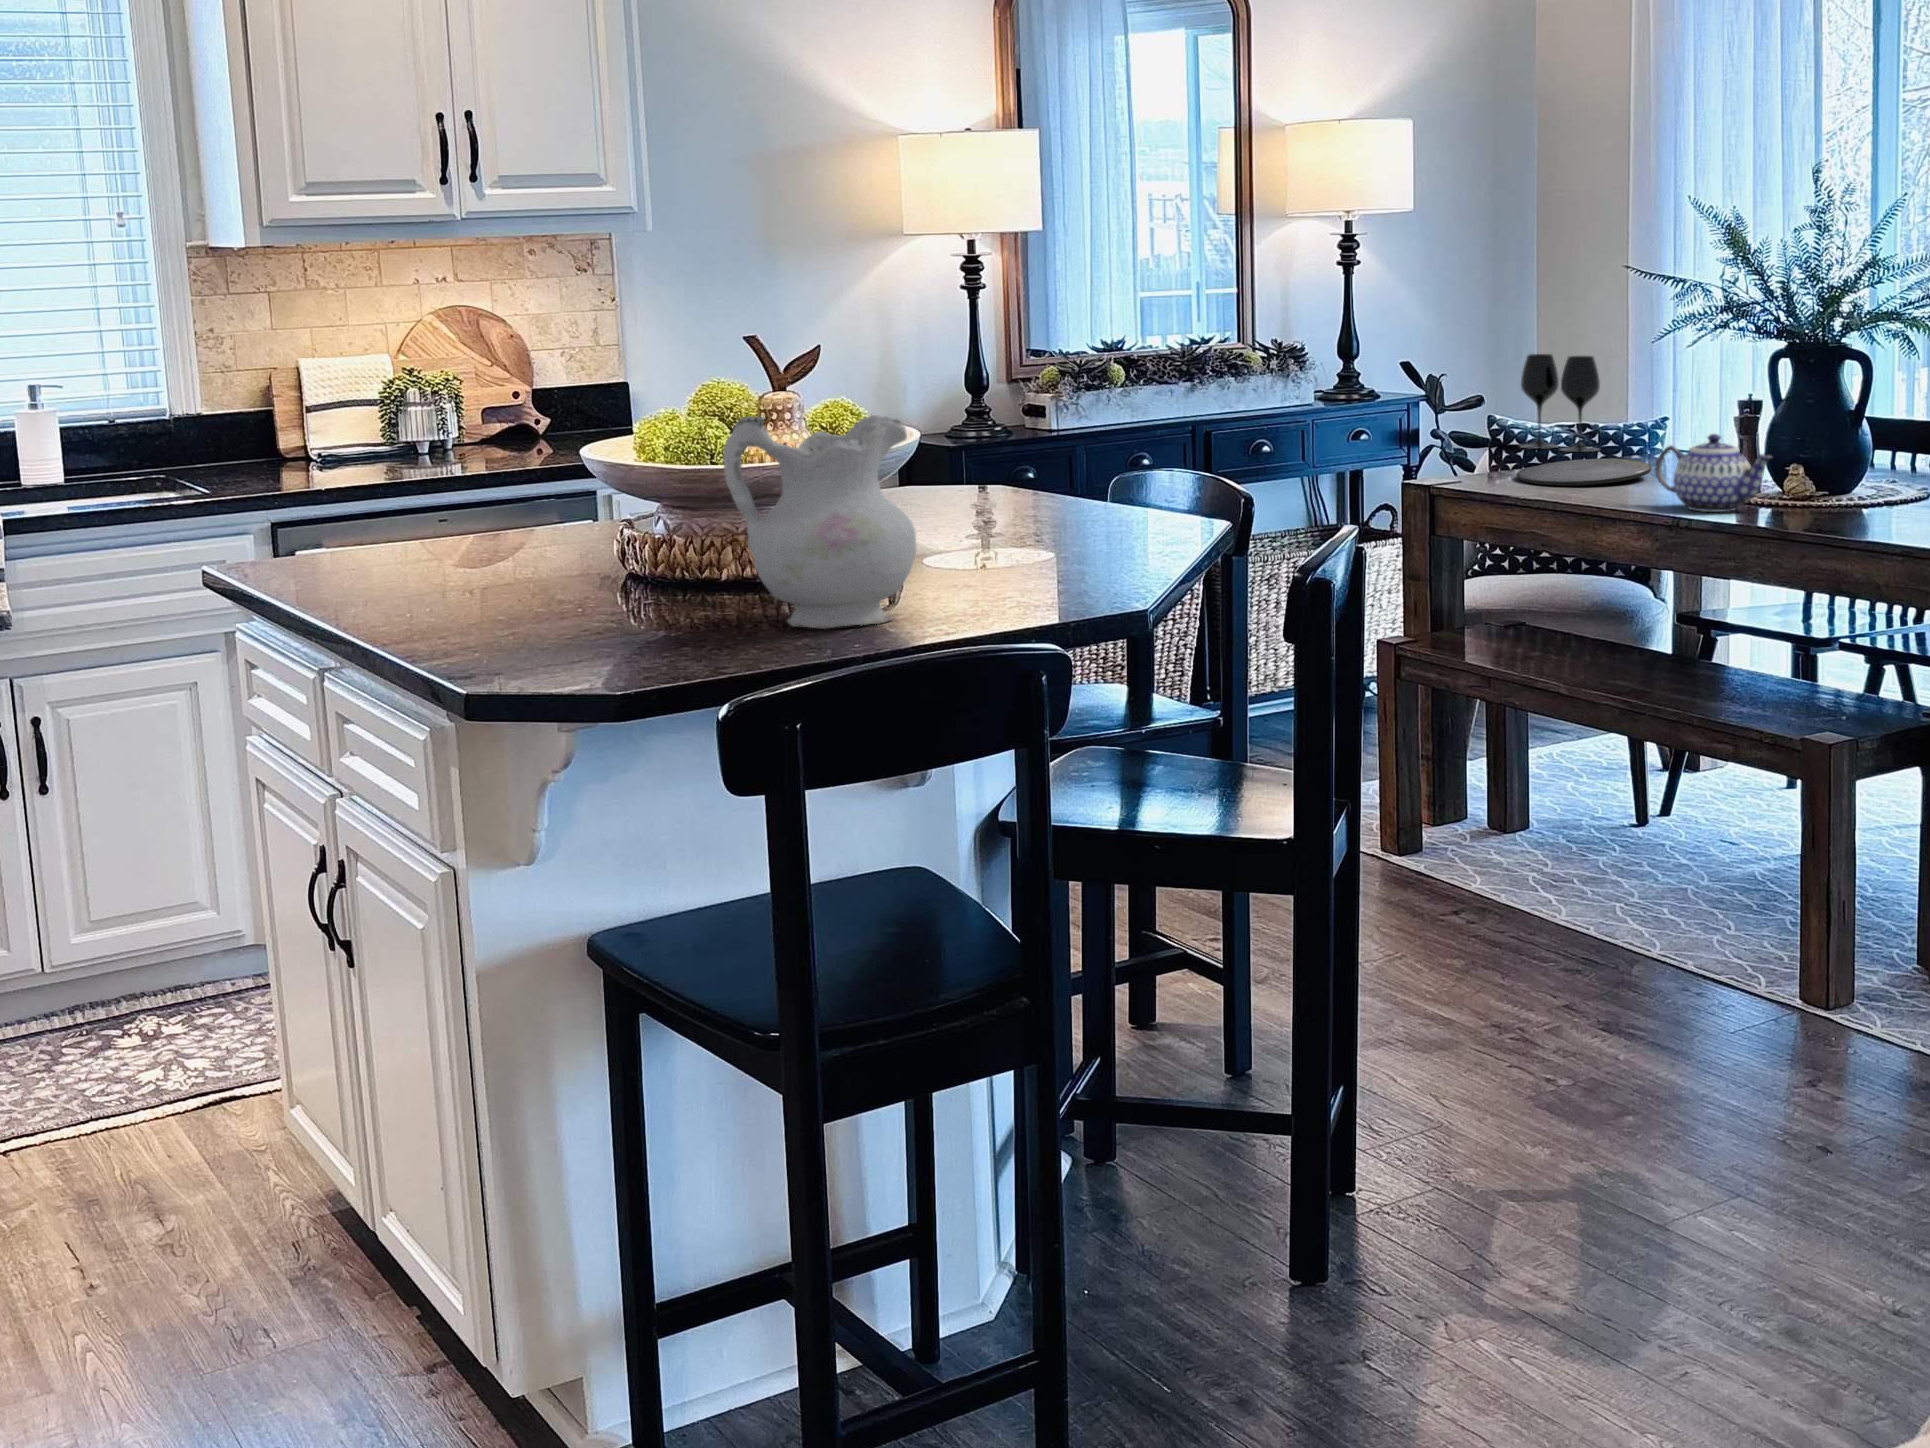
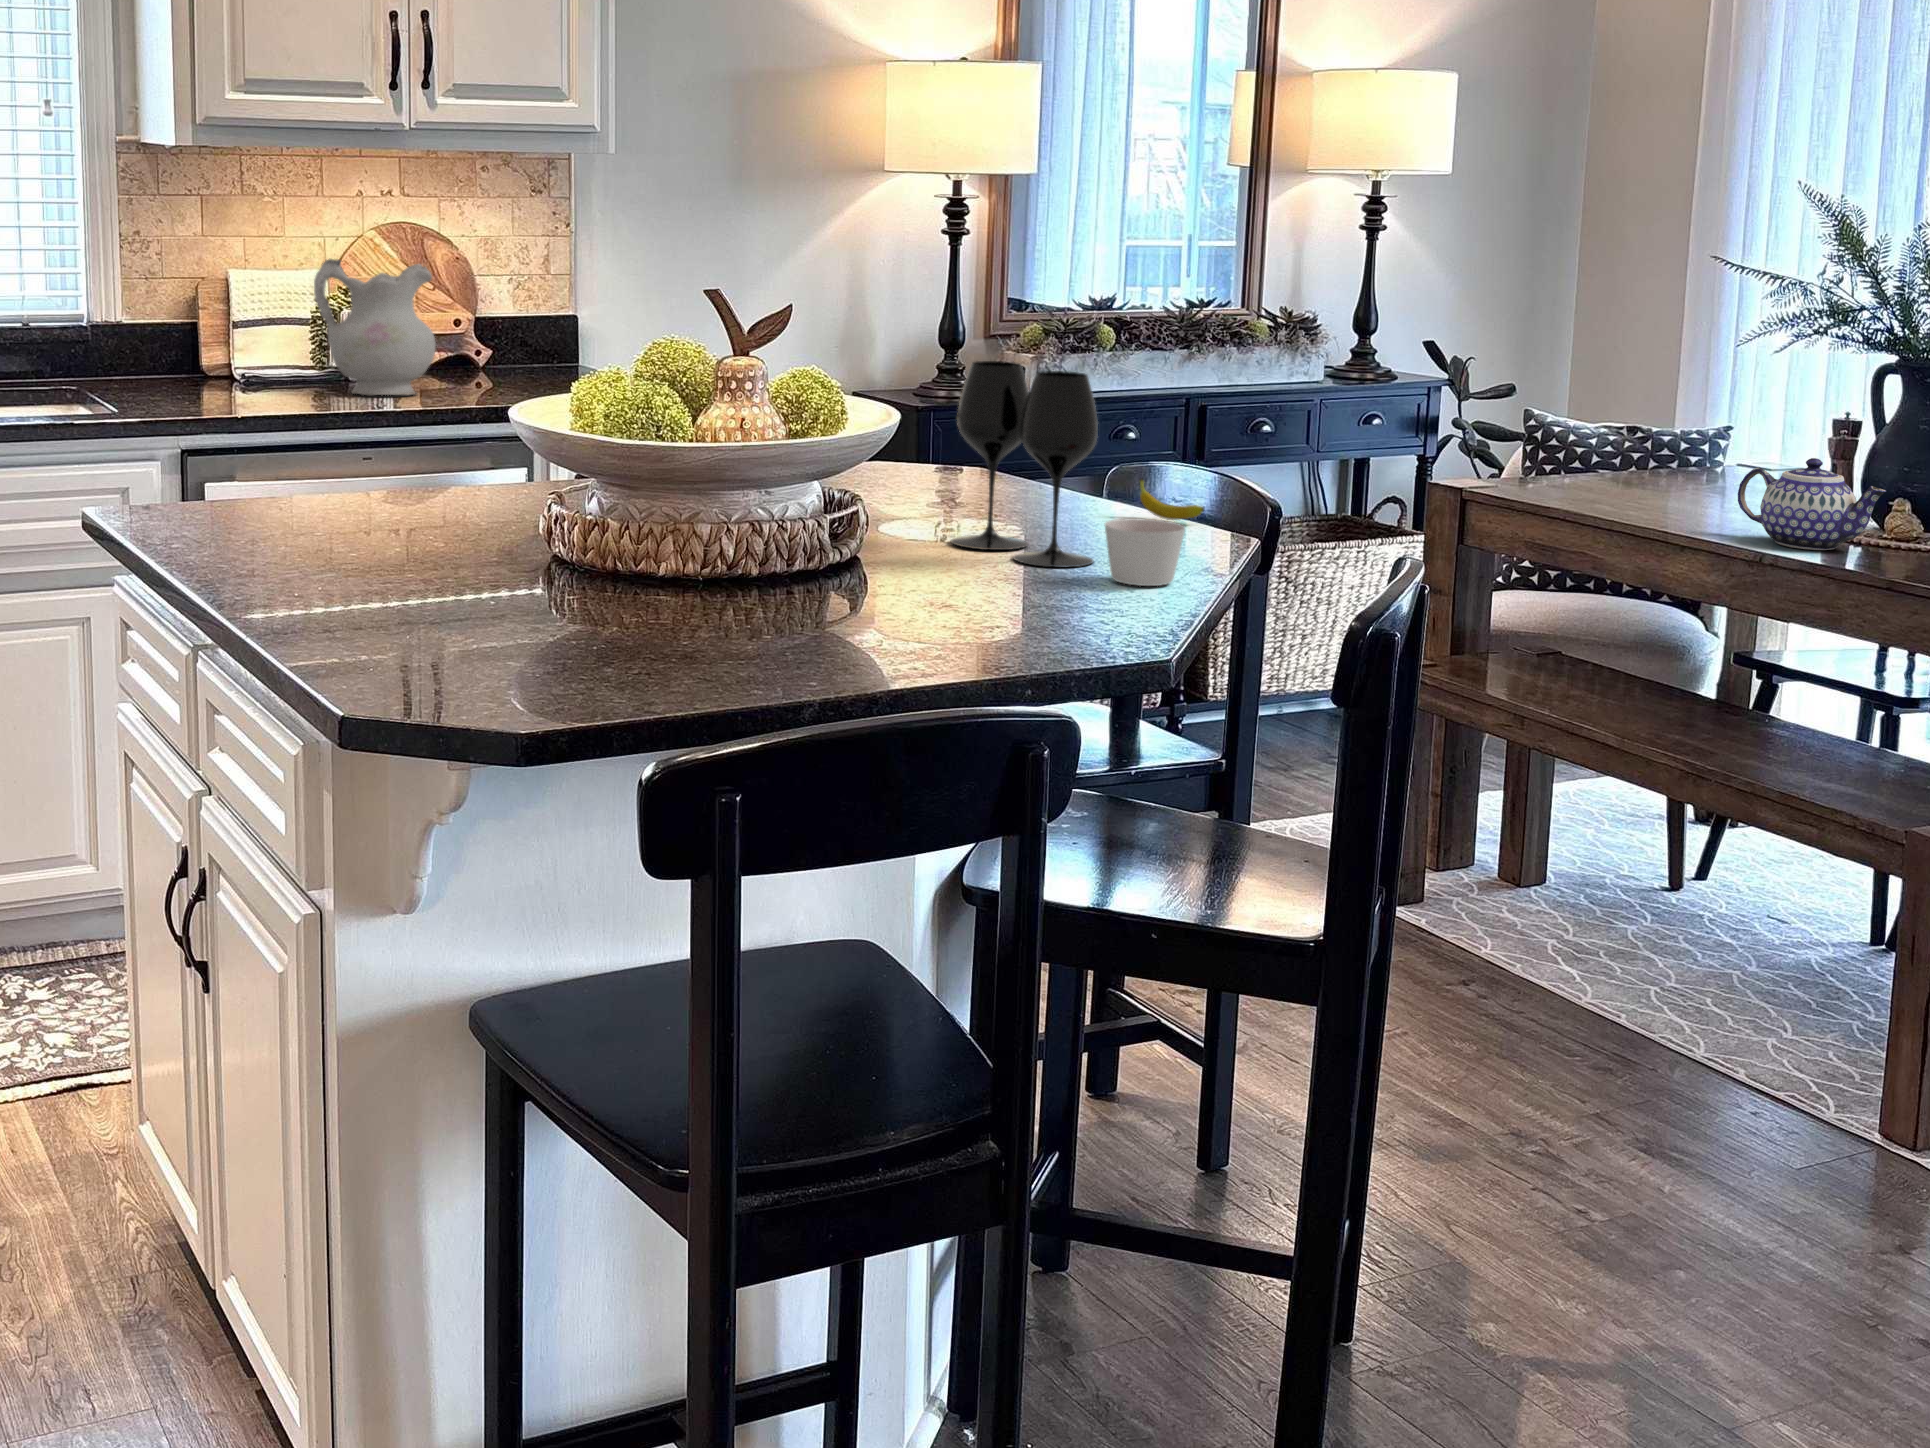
wine glass: present [1521,354,1600,452] -> present [951,361,1098,567]
ceramic pitcher: present [723,415,916,629] -> present [314,259,435,395]
plate: present [1516,459,1651,486] -> none [1561,470,1721,502]
fruit: none [1130,480,1186,514] -> present [1140,479,1205,520]
candle: none [1093,507,1160,562] -> present [1105,518,1185,586]

